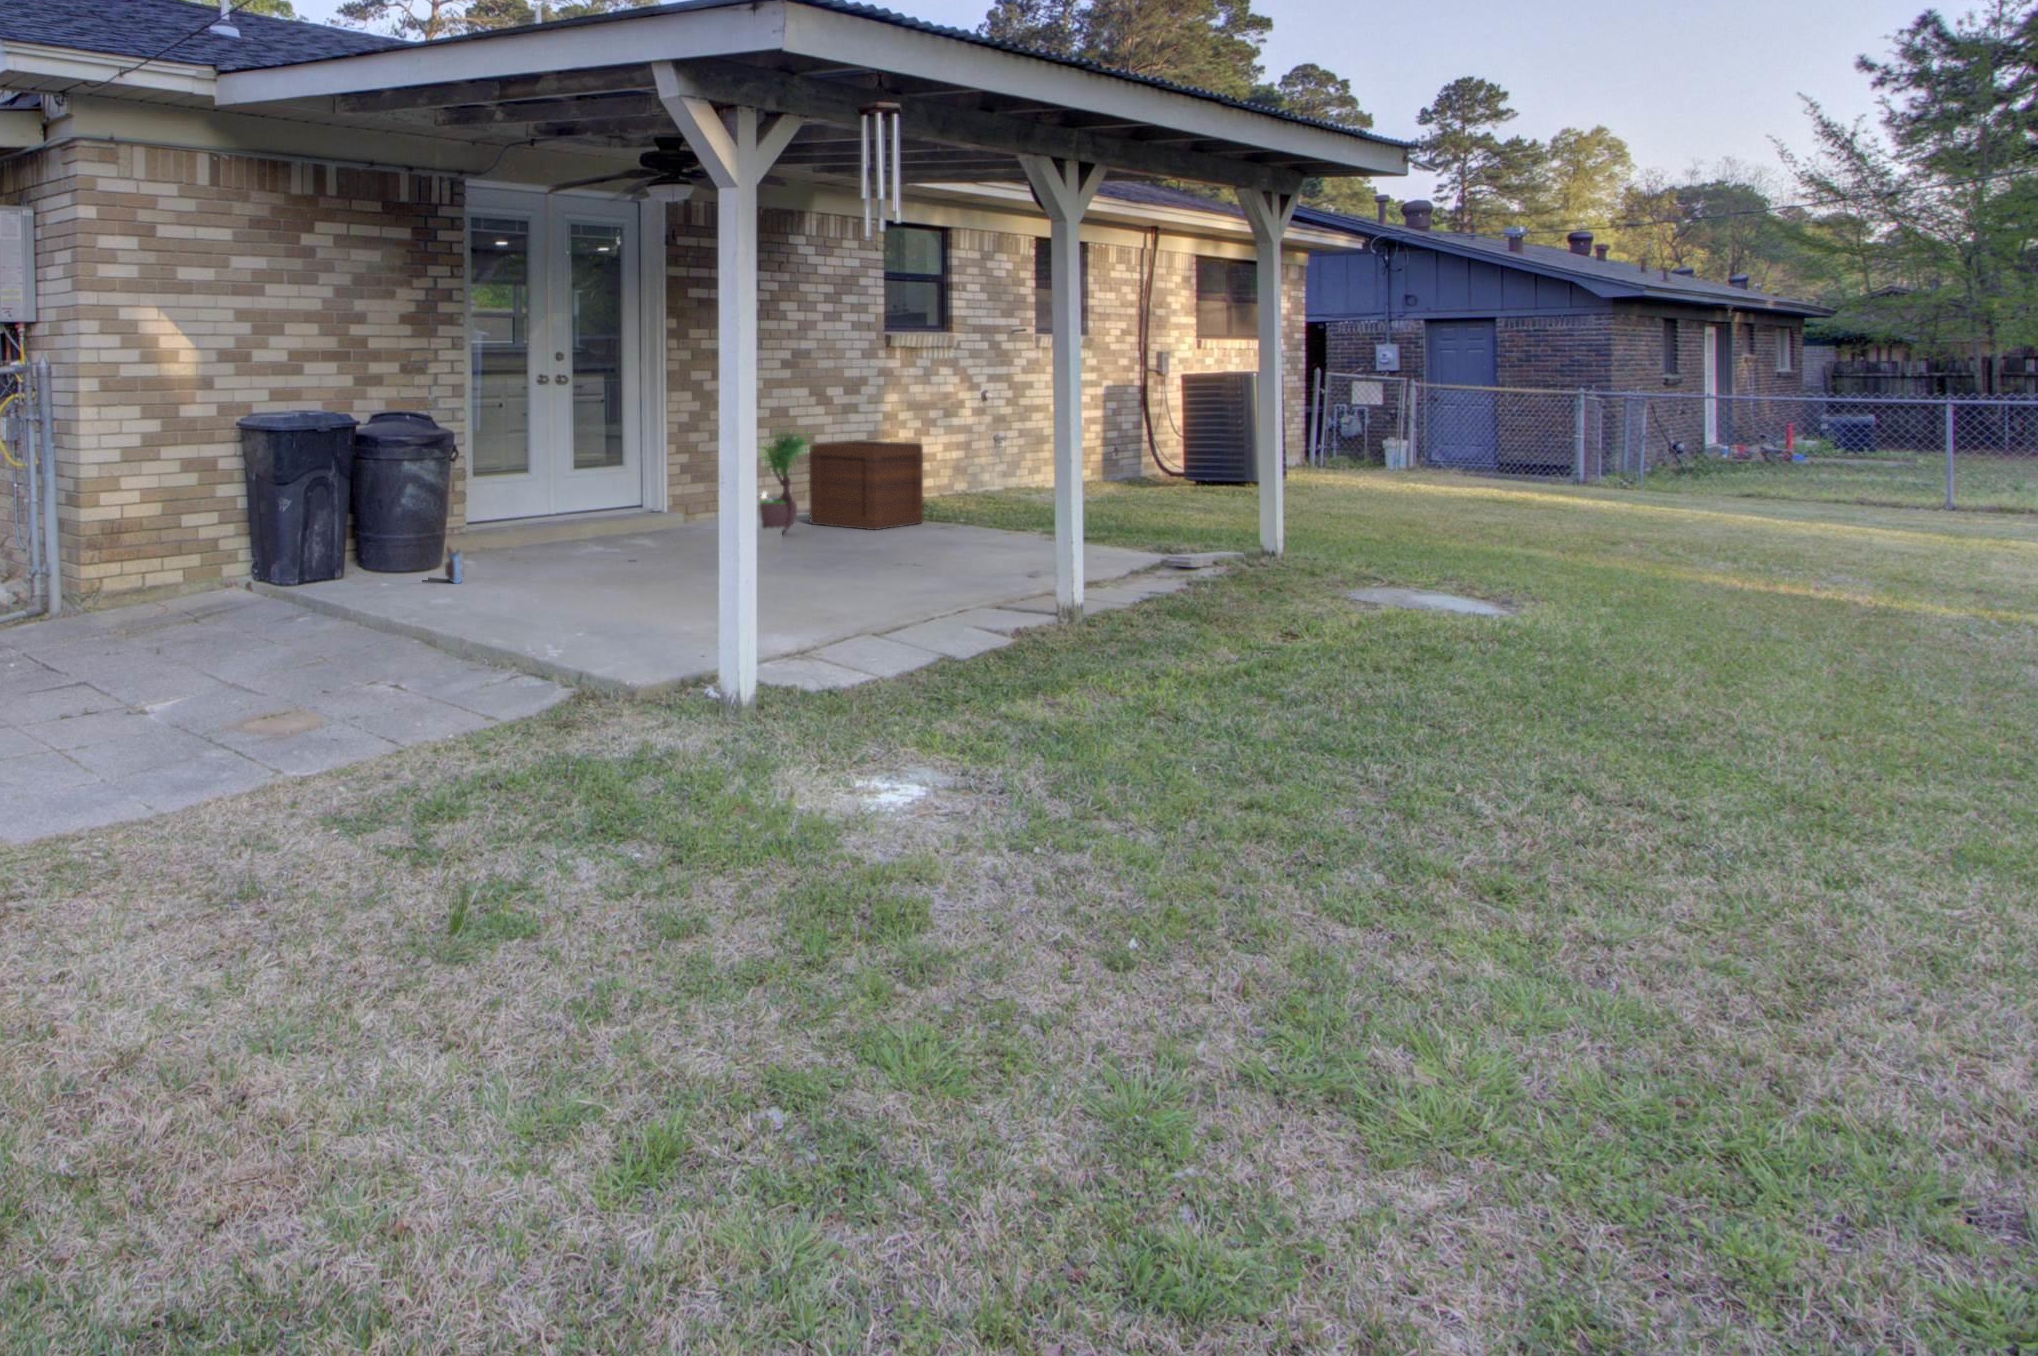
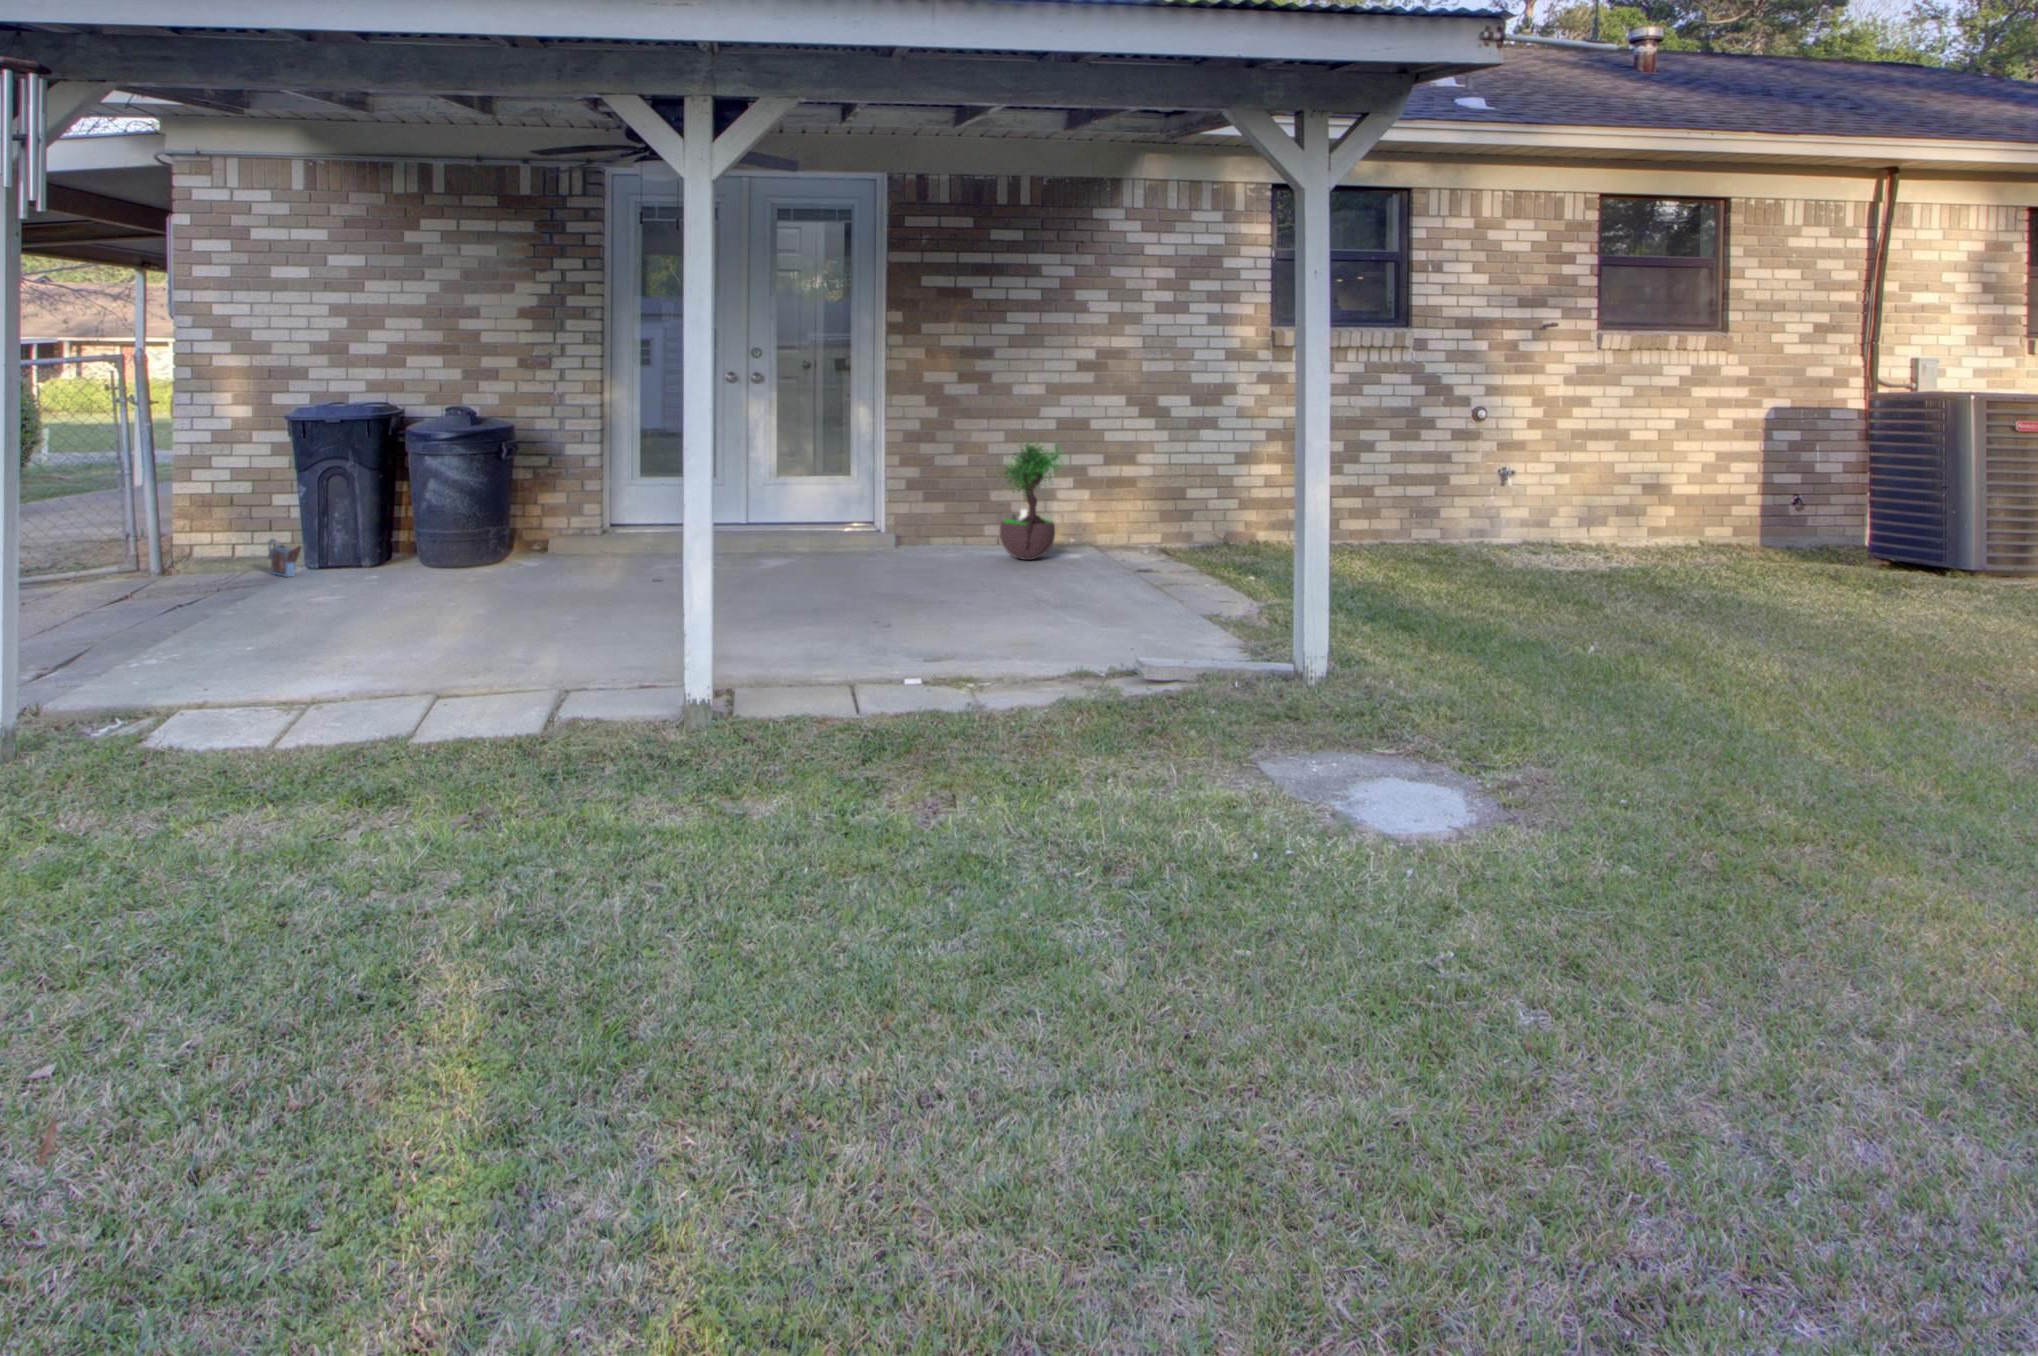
wooden crate: present [809,441,924,530] -> none [1127,458,1249,568]
watering can: present [445,546,464,583] -> present [268,539,301,577]

